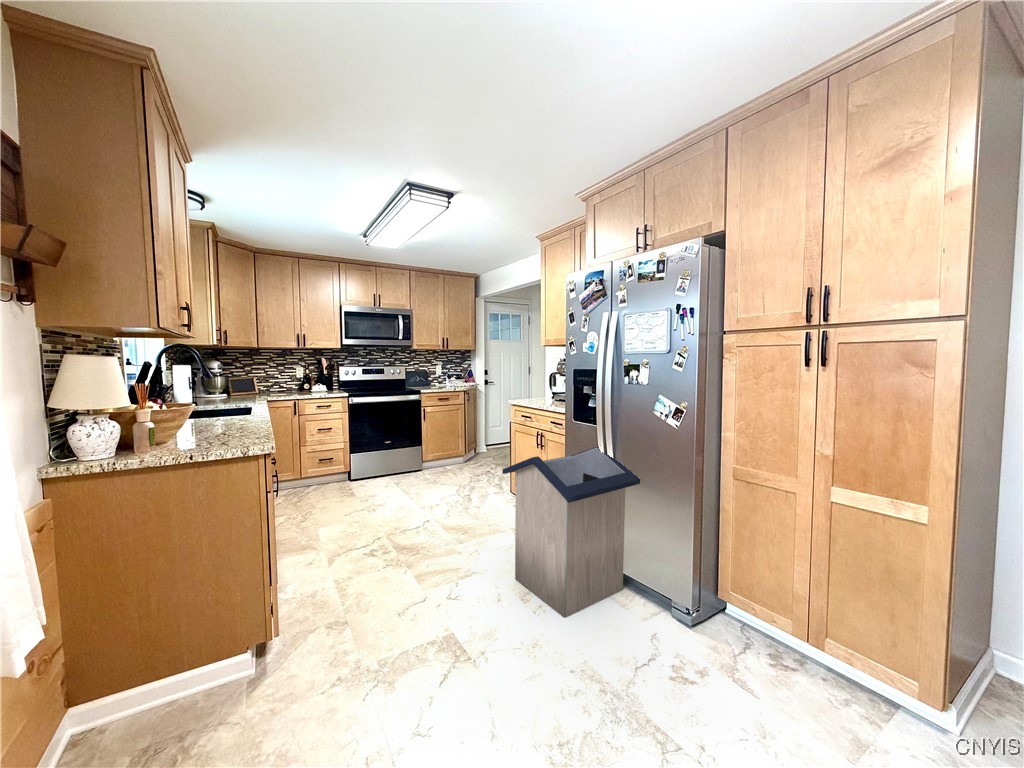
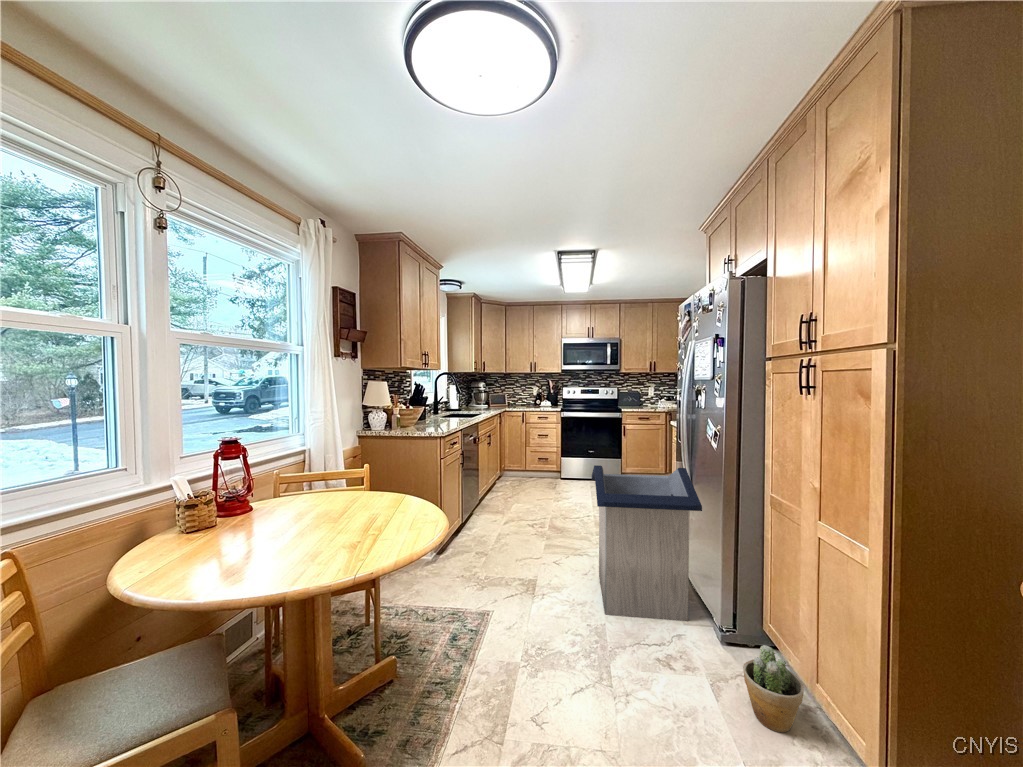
potted plant: none [726,584,774,650] -> present [743,645,804,732]

